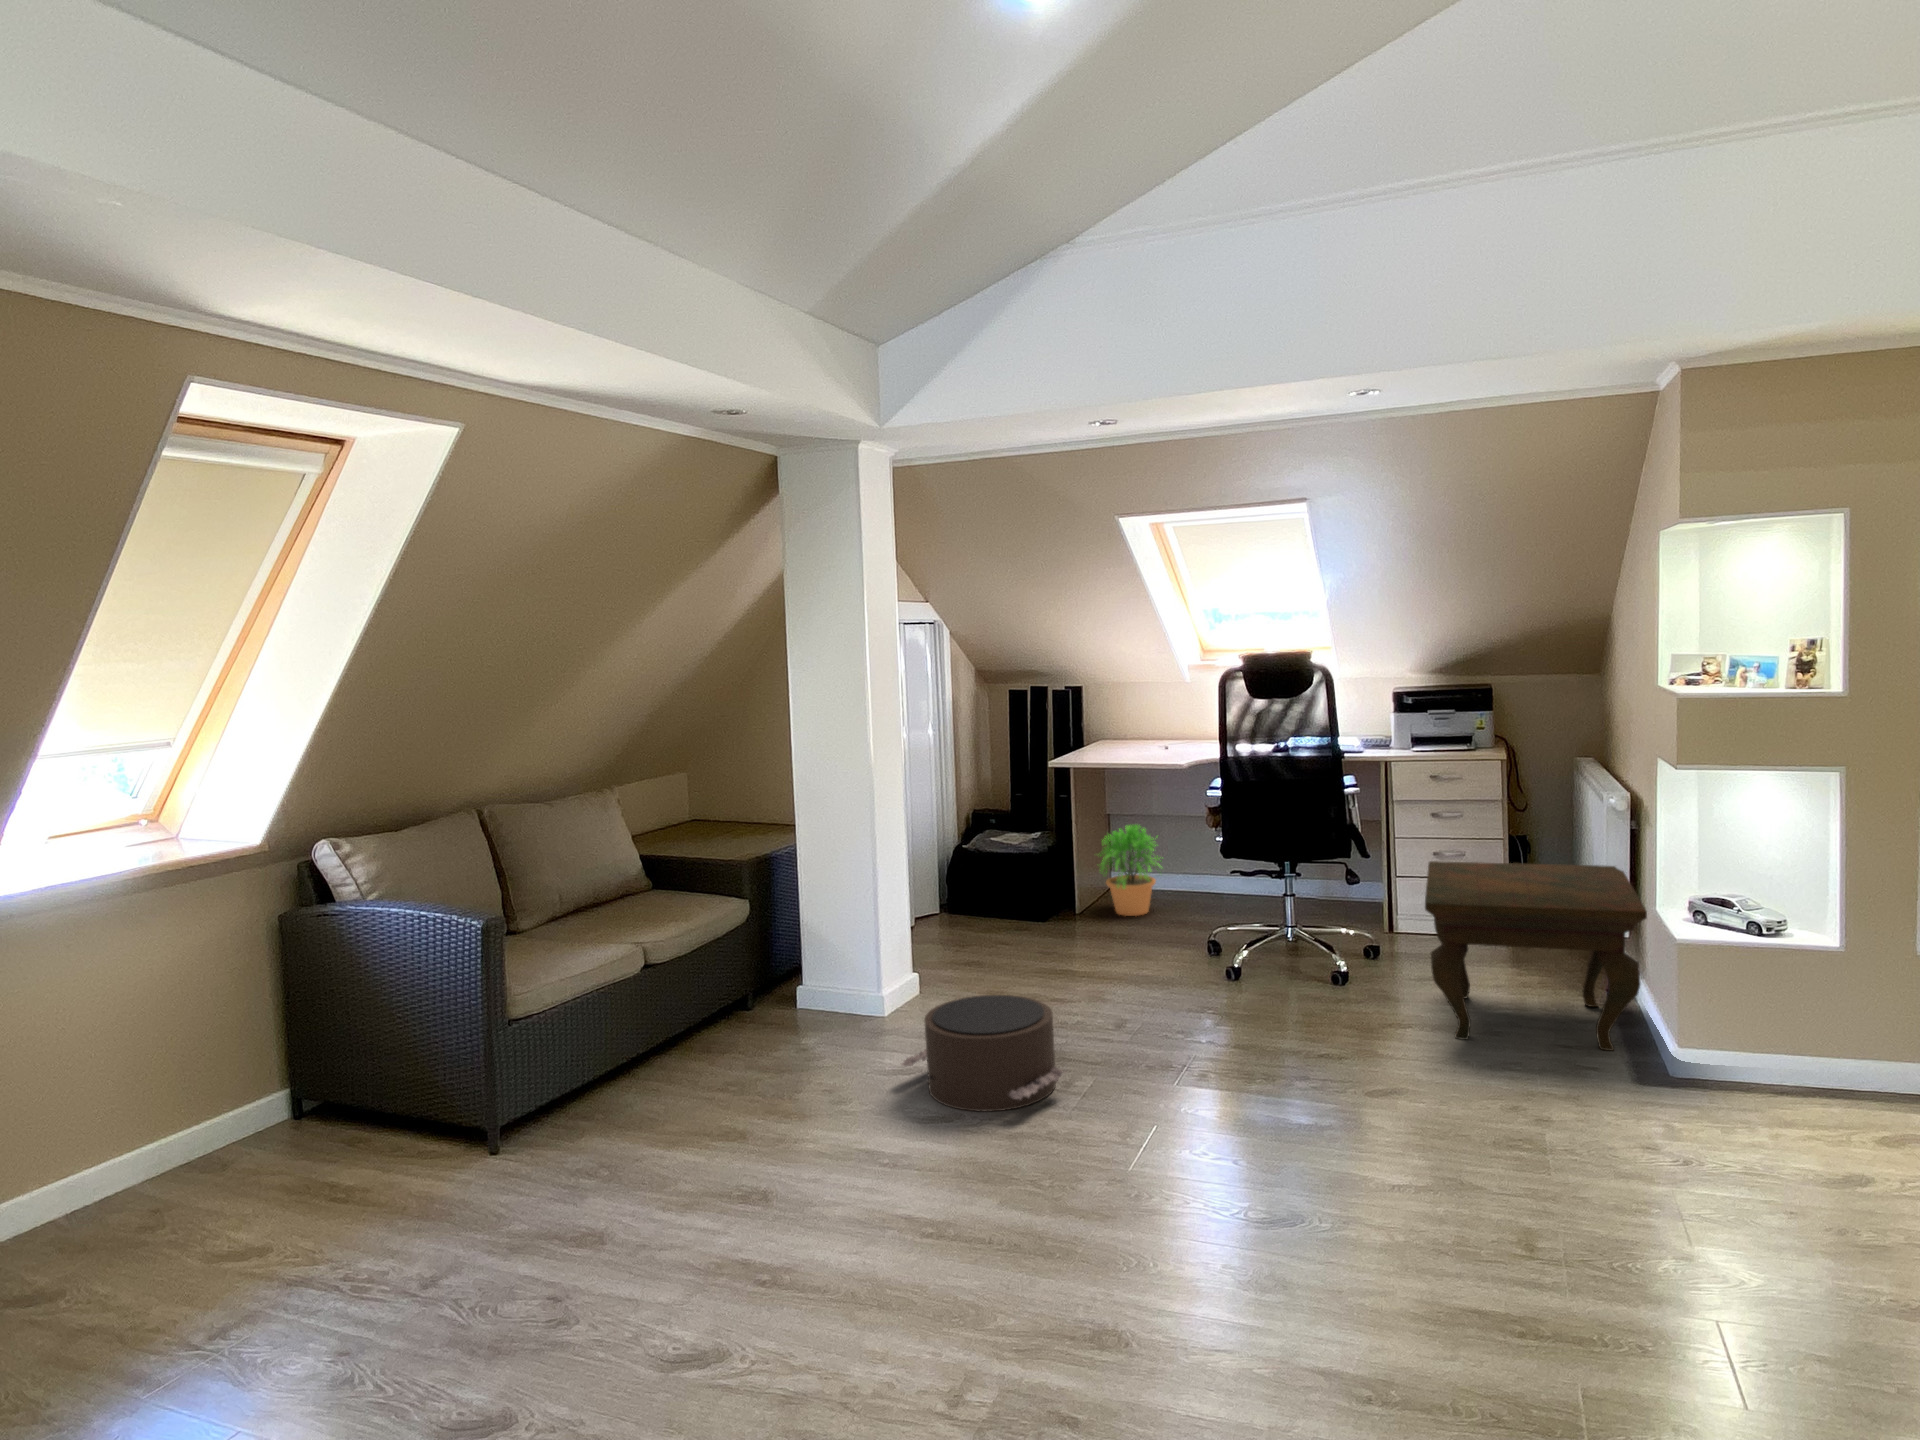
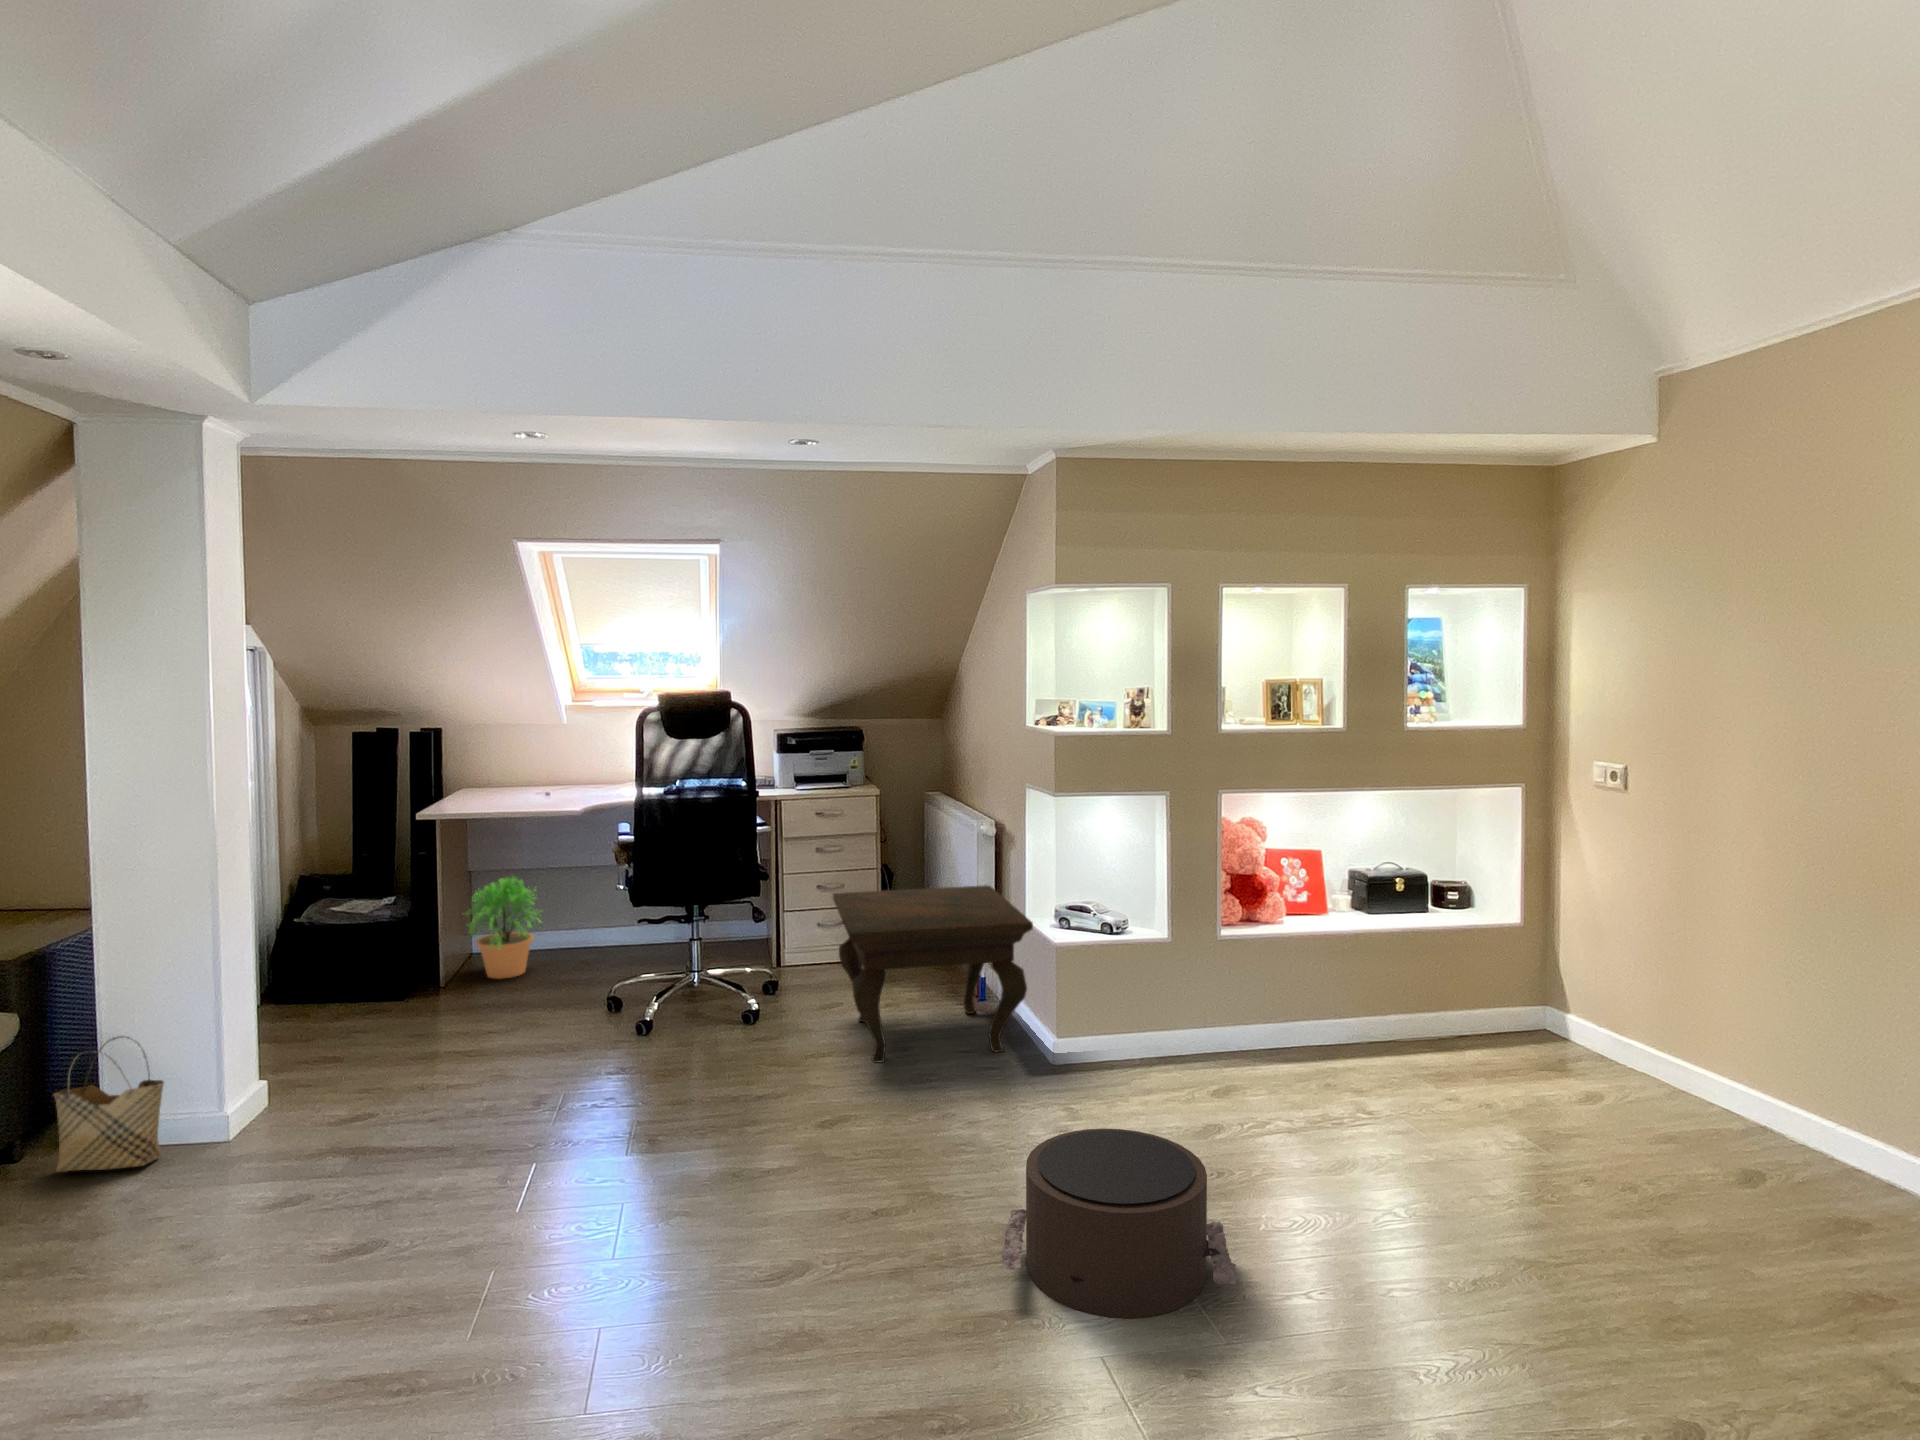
woven basket: none [805,925,868,1021] -> present [54,1036,164,1172]
pouf: present [902,995,1063,1112] -> present [1002,1129,1236,1318]

